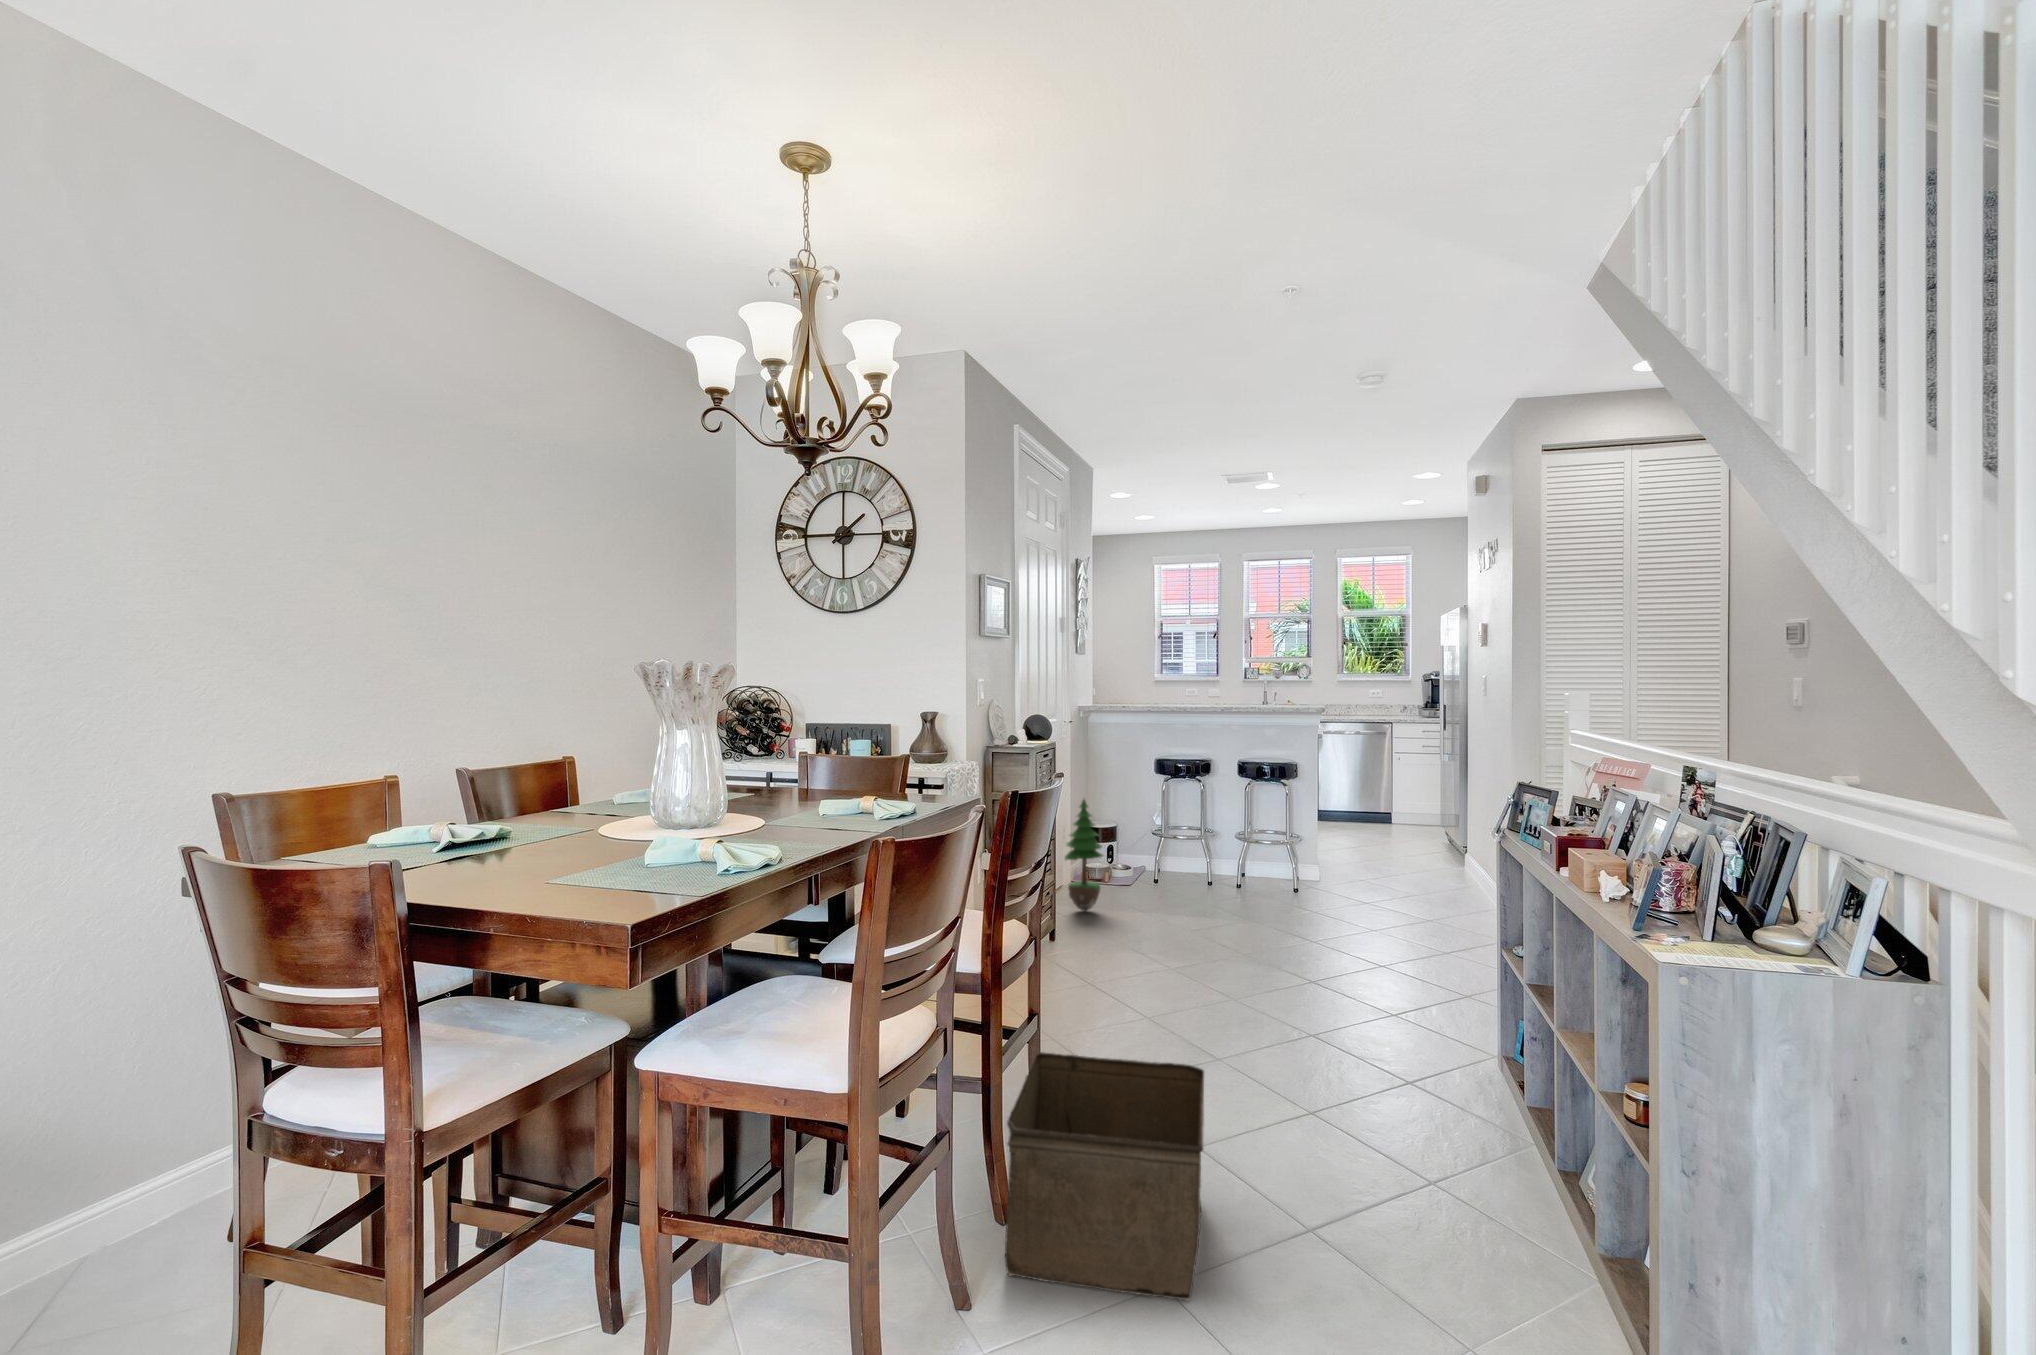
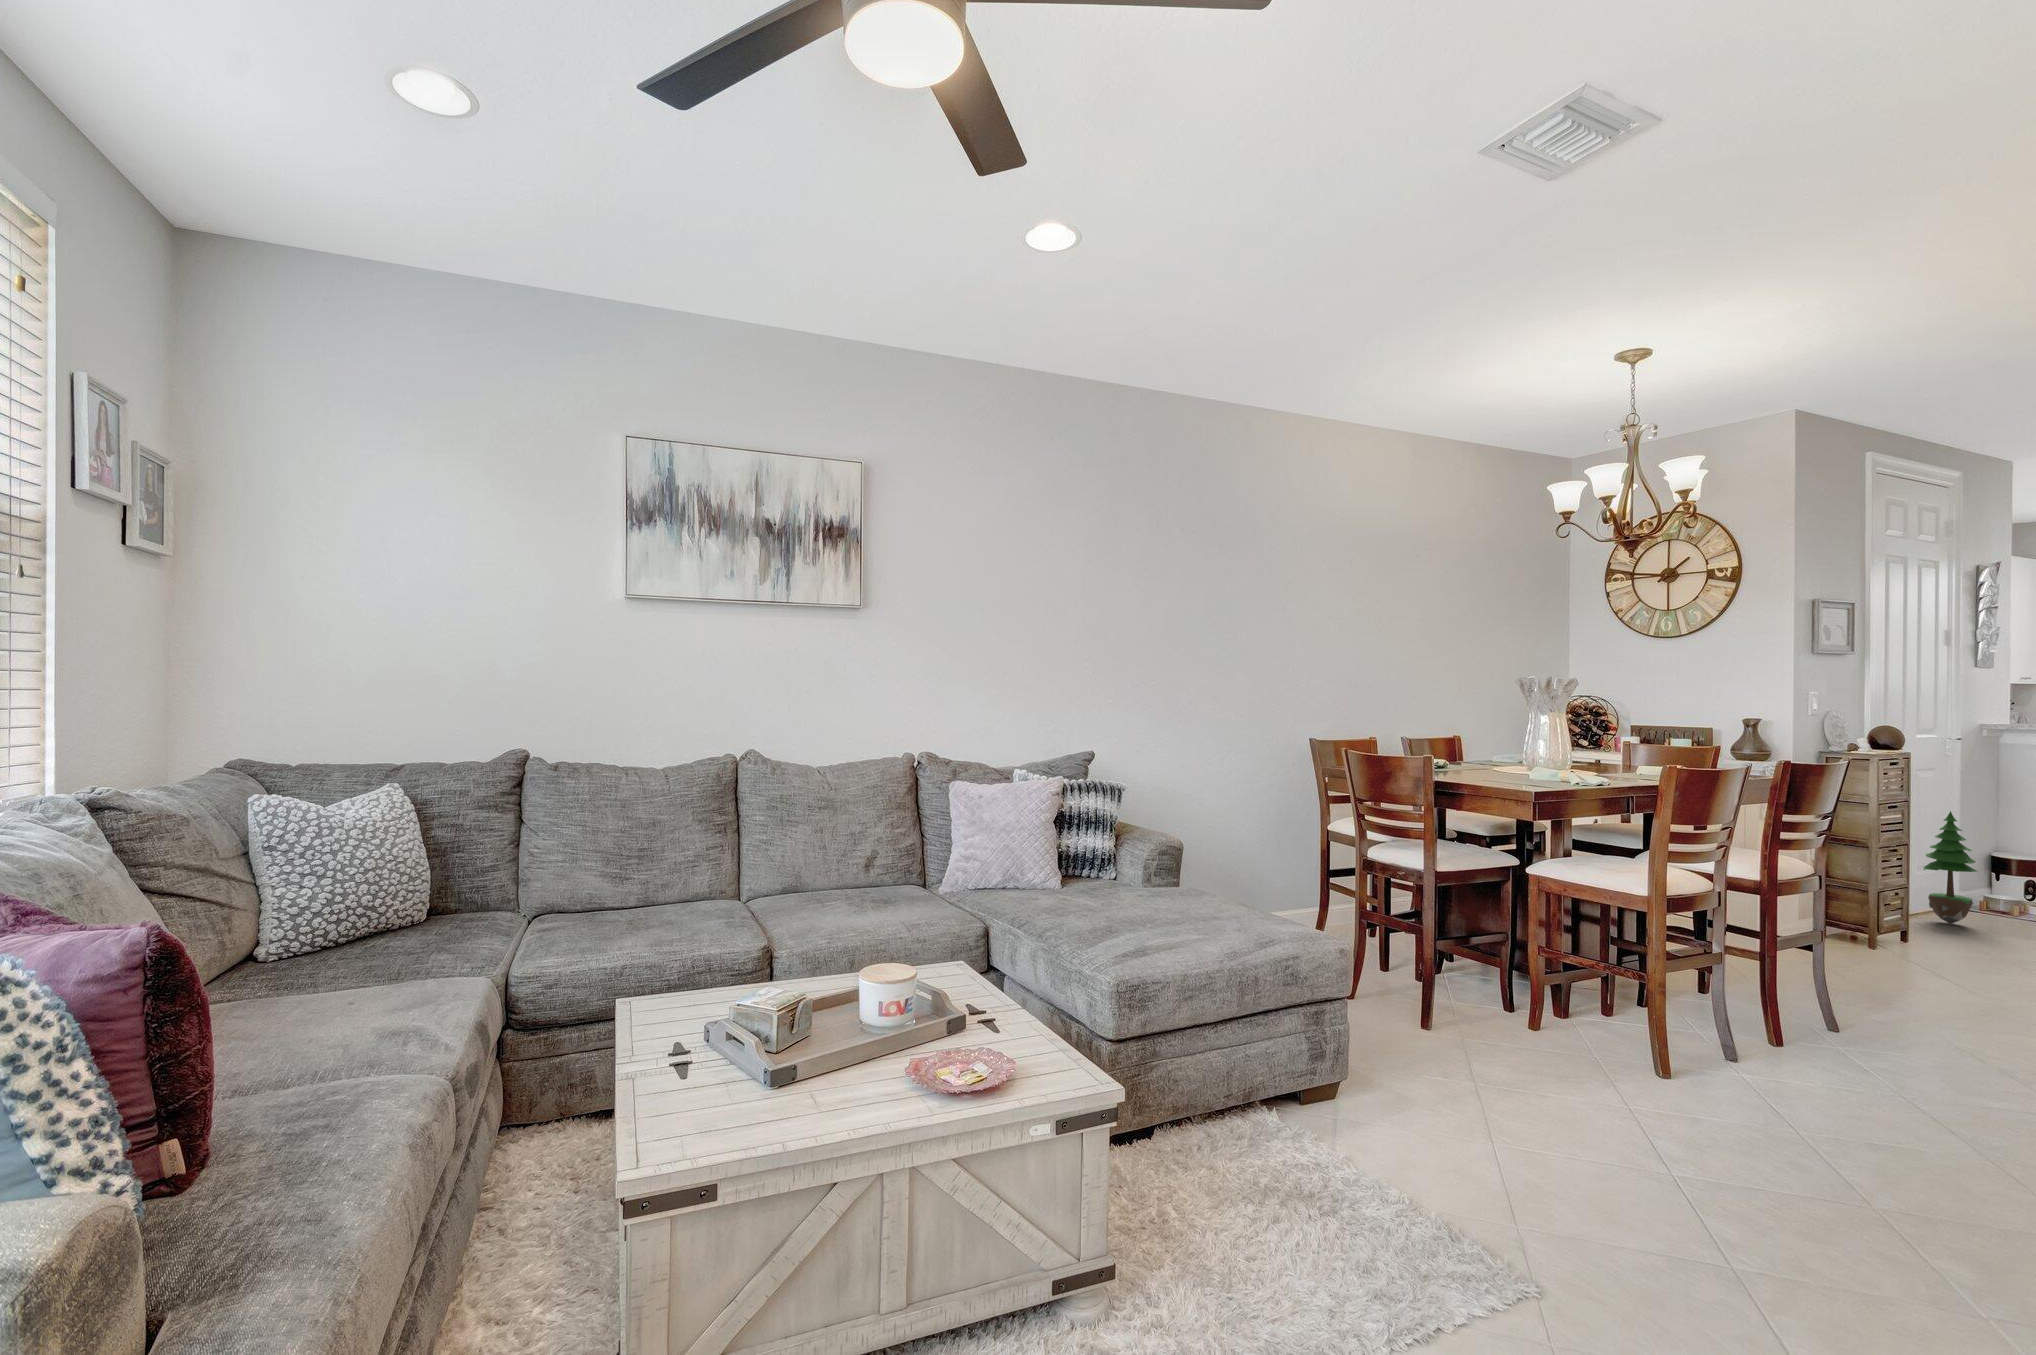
storage bin: present [1005,1052,1204,1300] -> none [1763,951,1962,1106]

